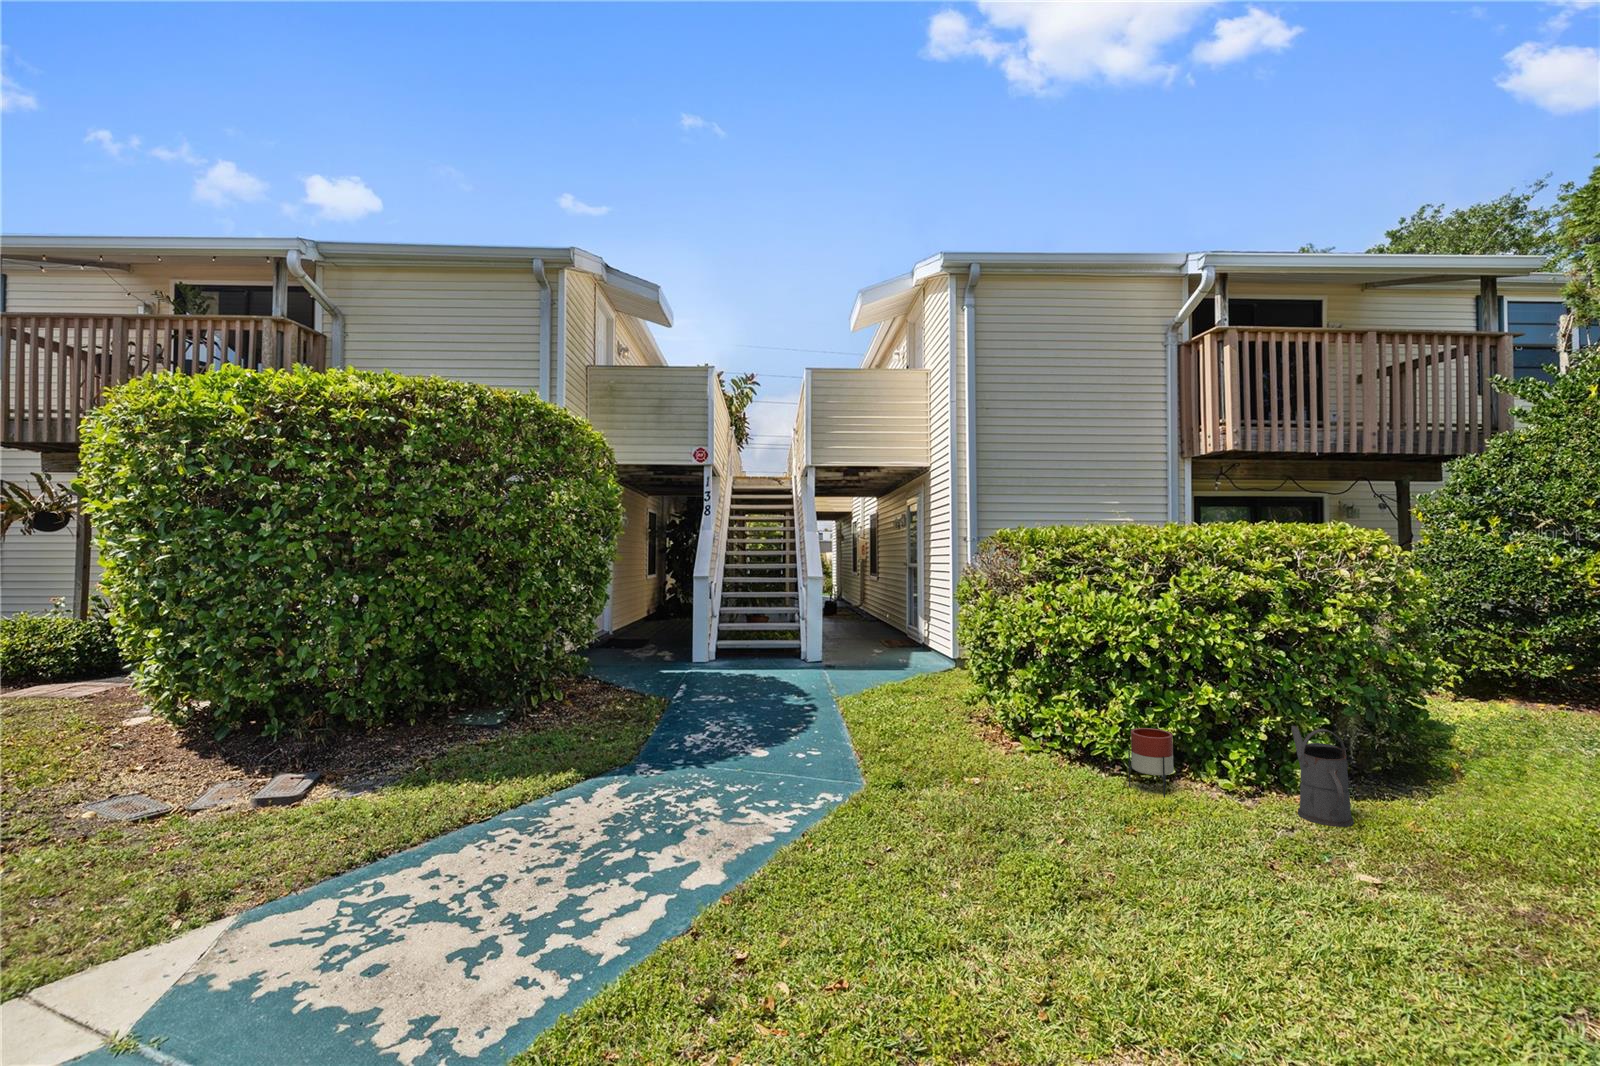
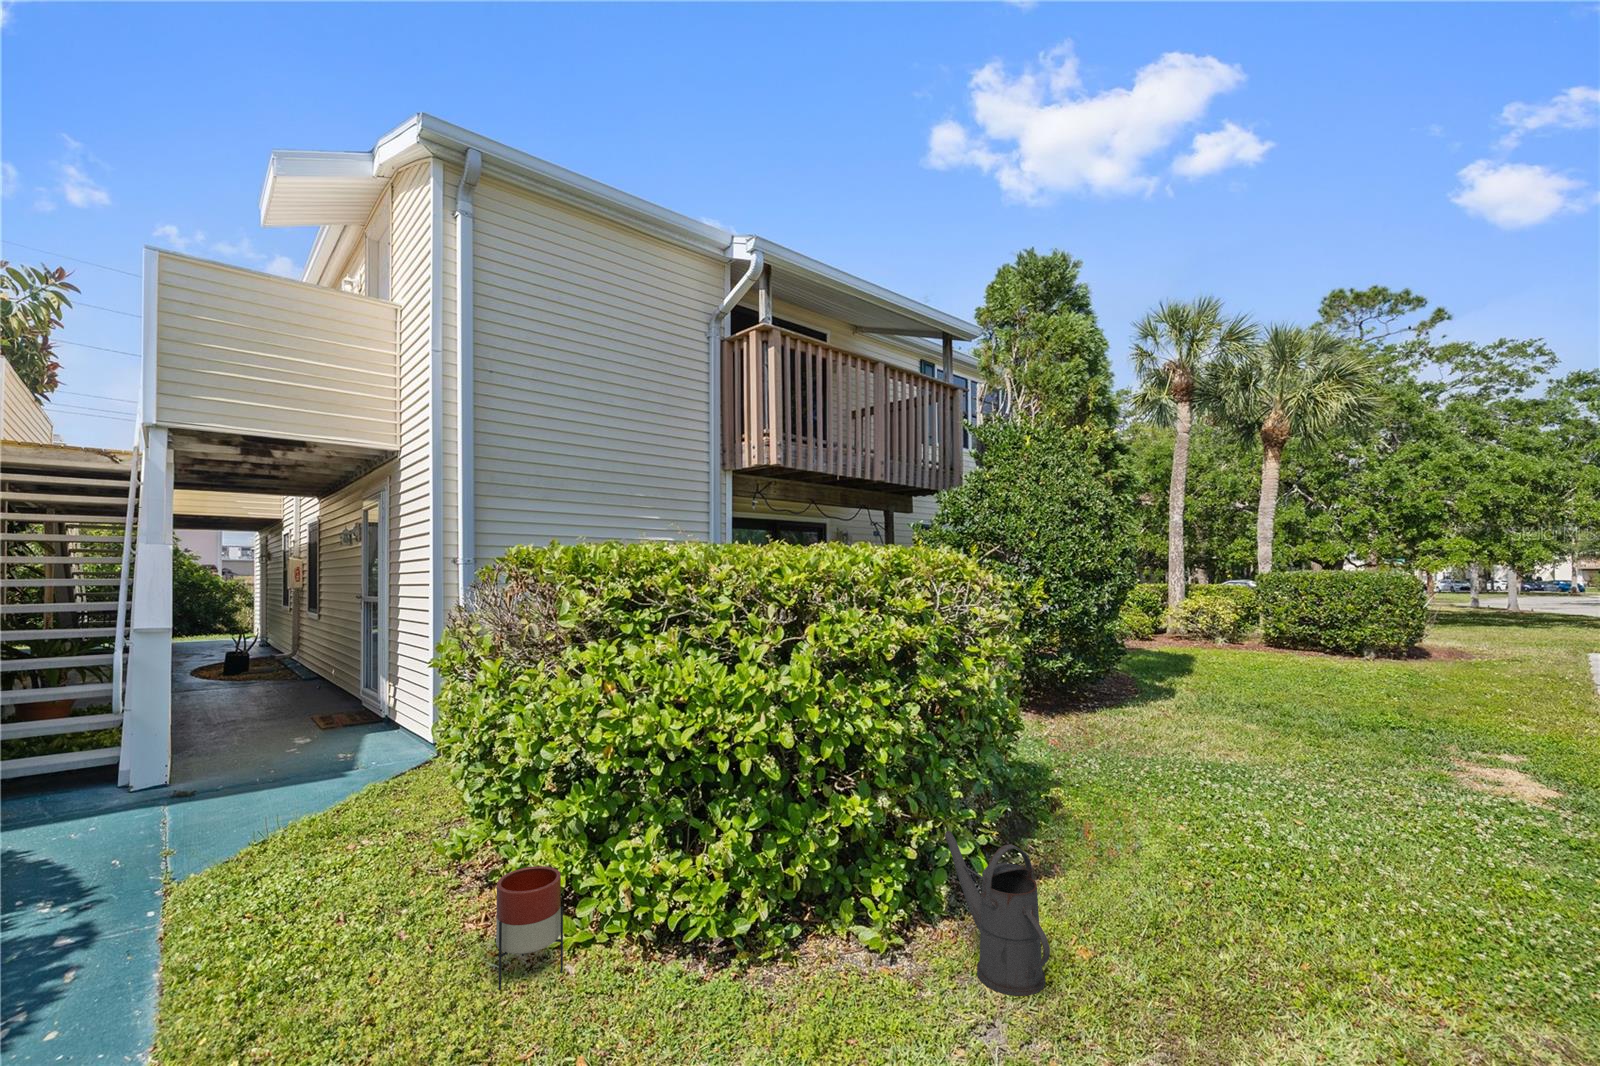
planter: present [1128,728,1174,798] -> present [496,866,563,990]

